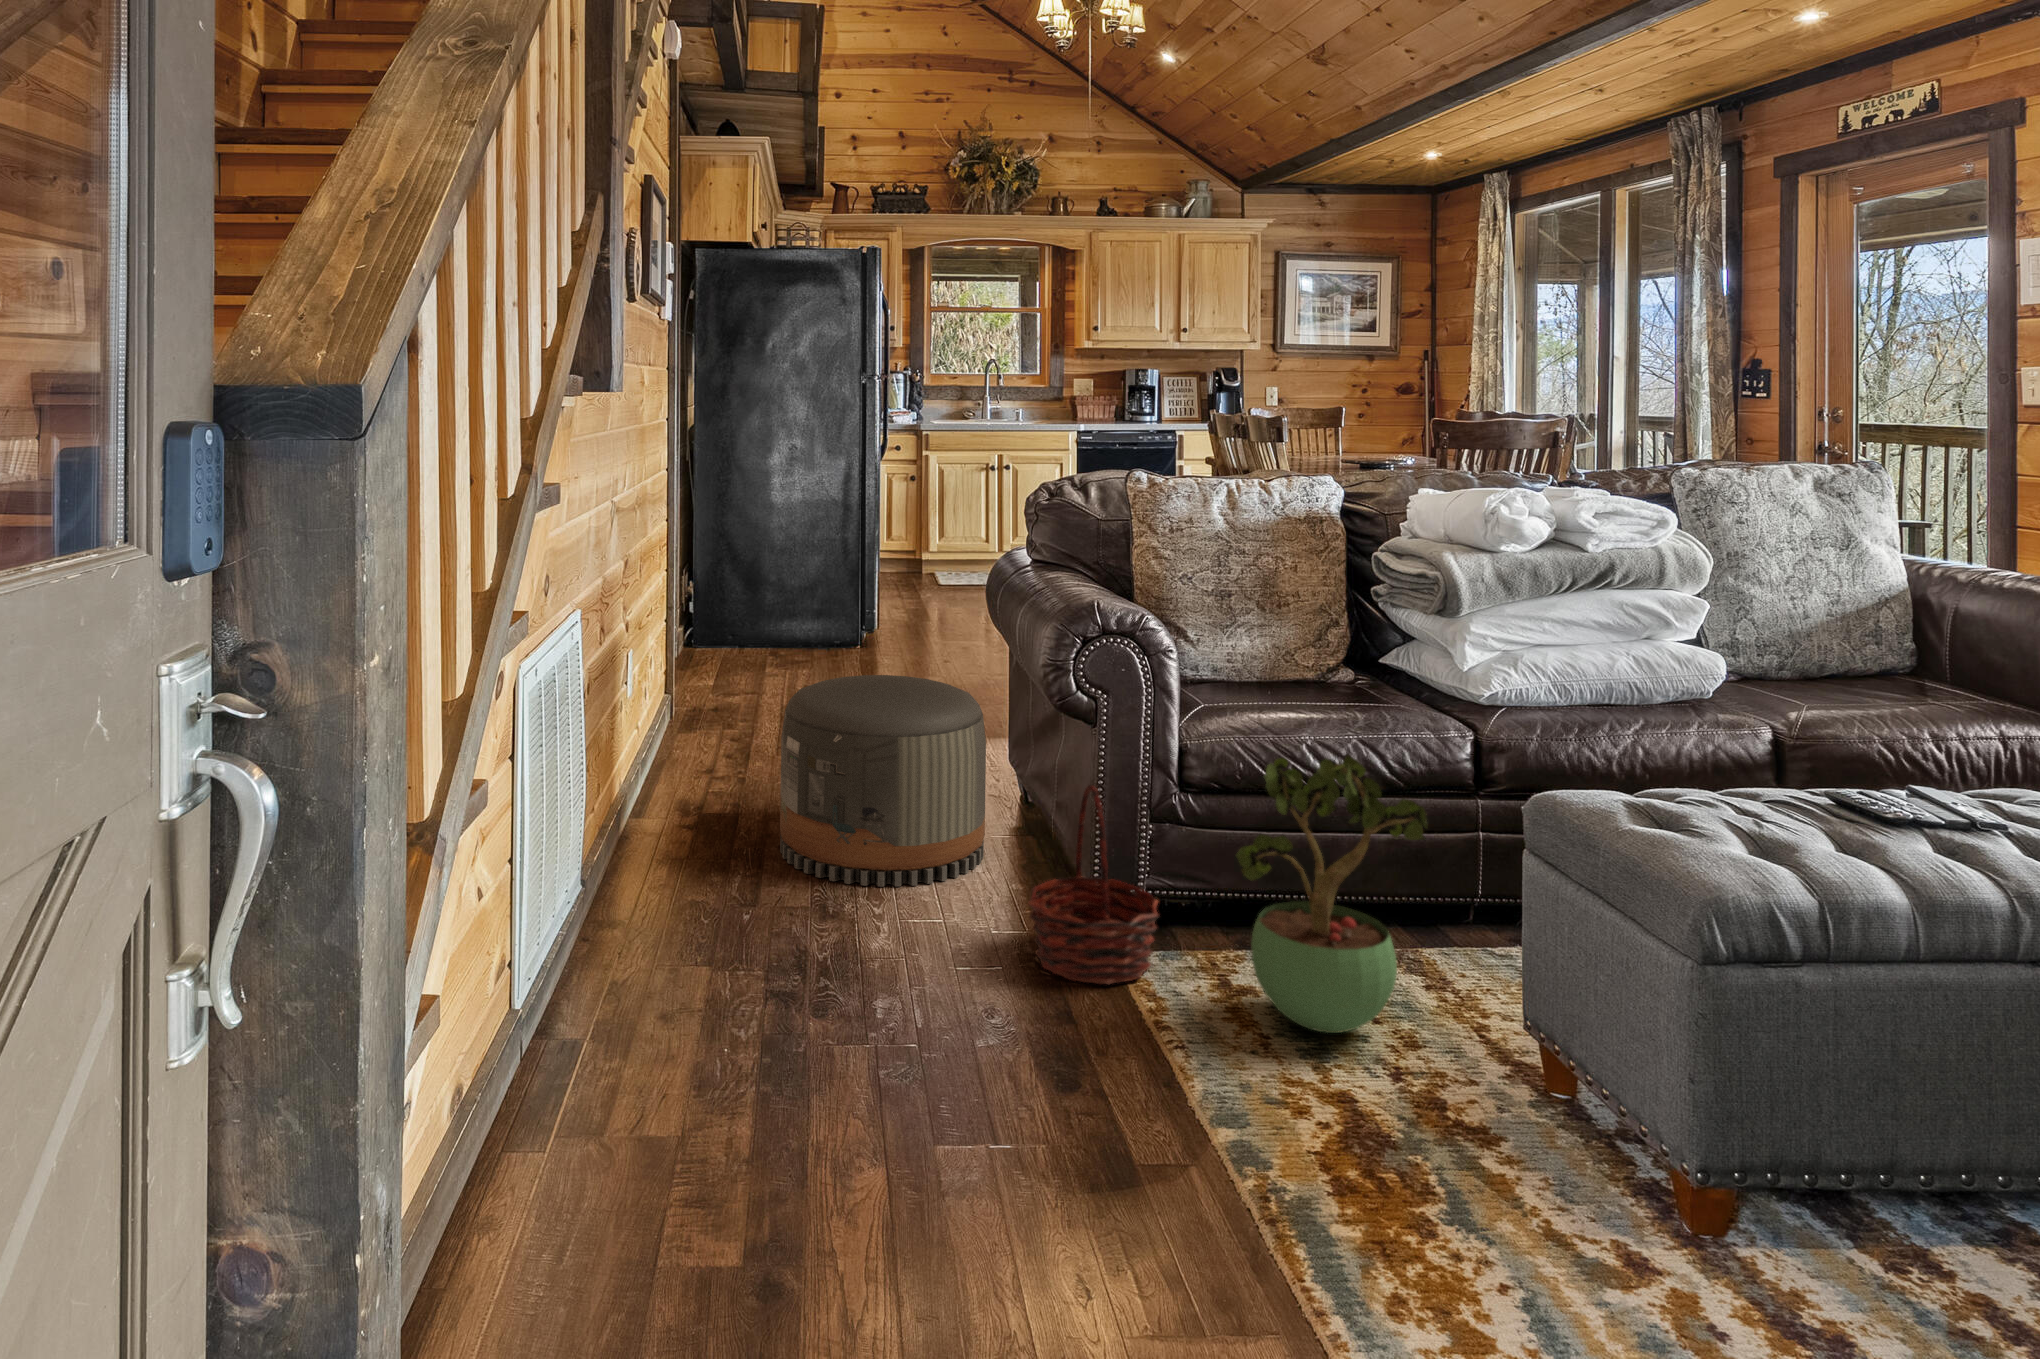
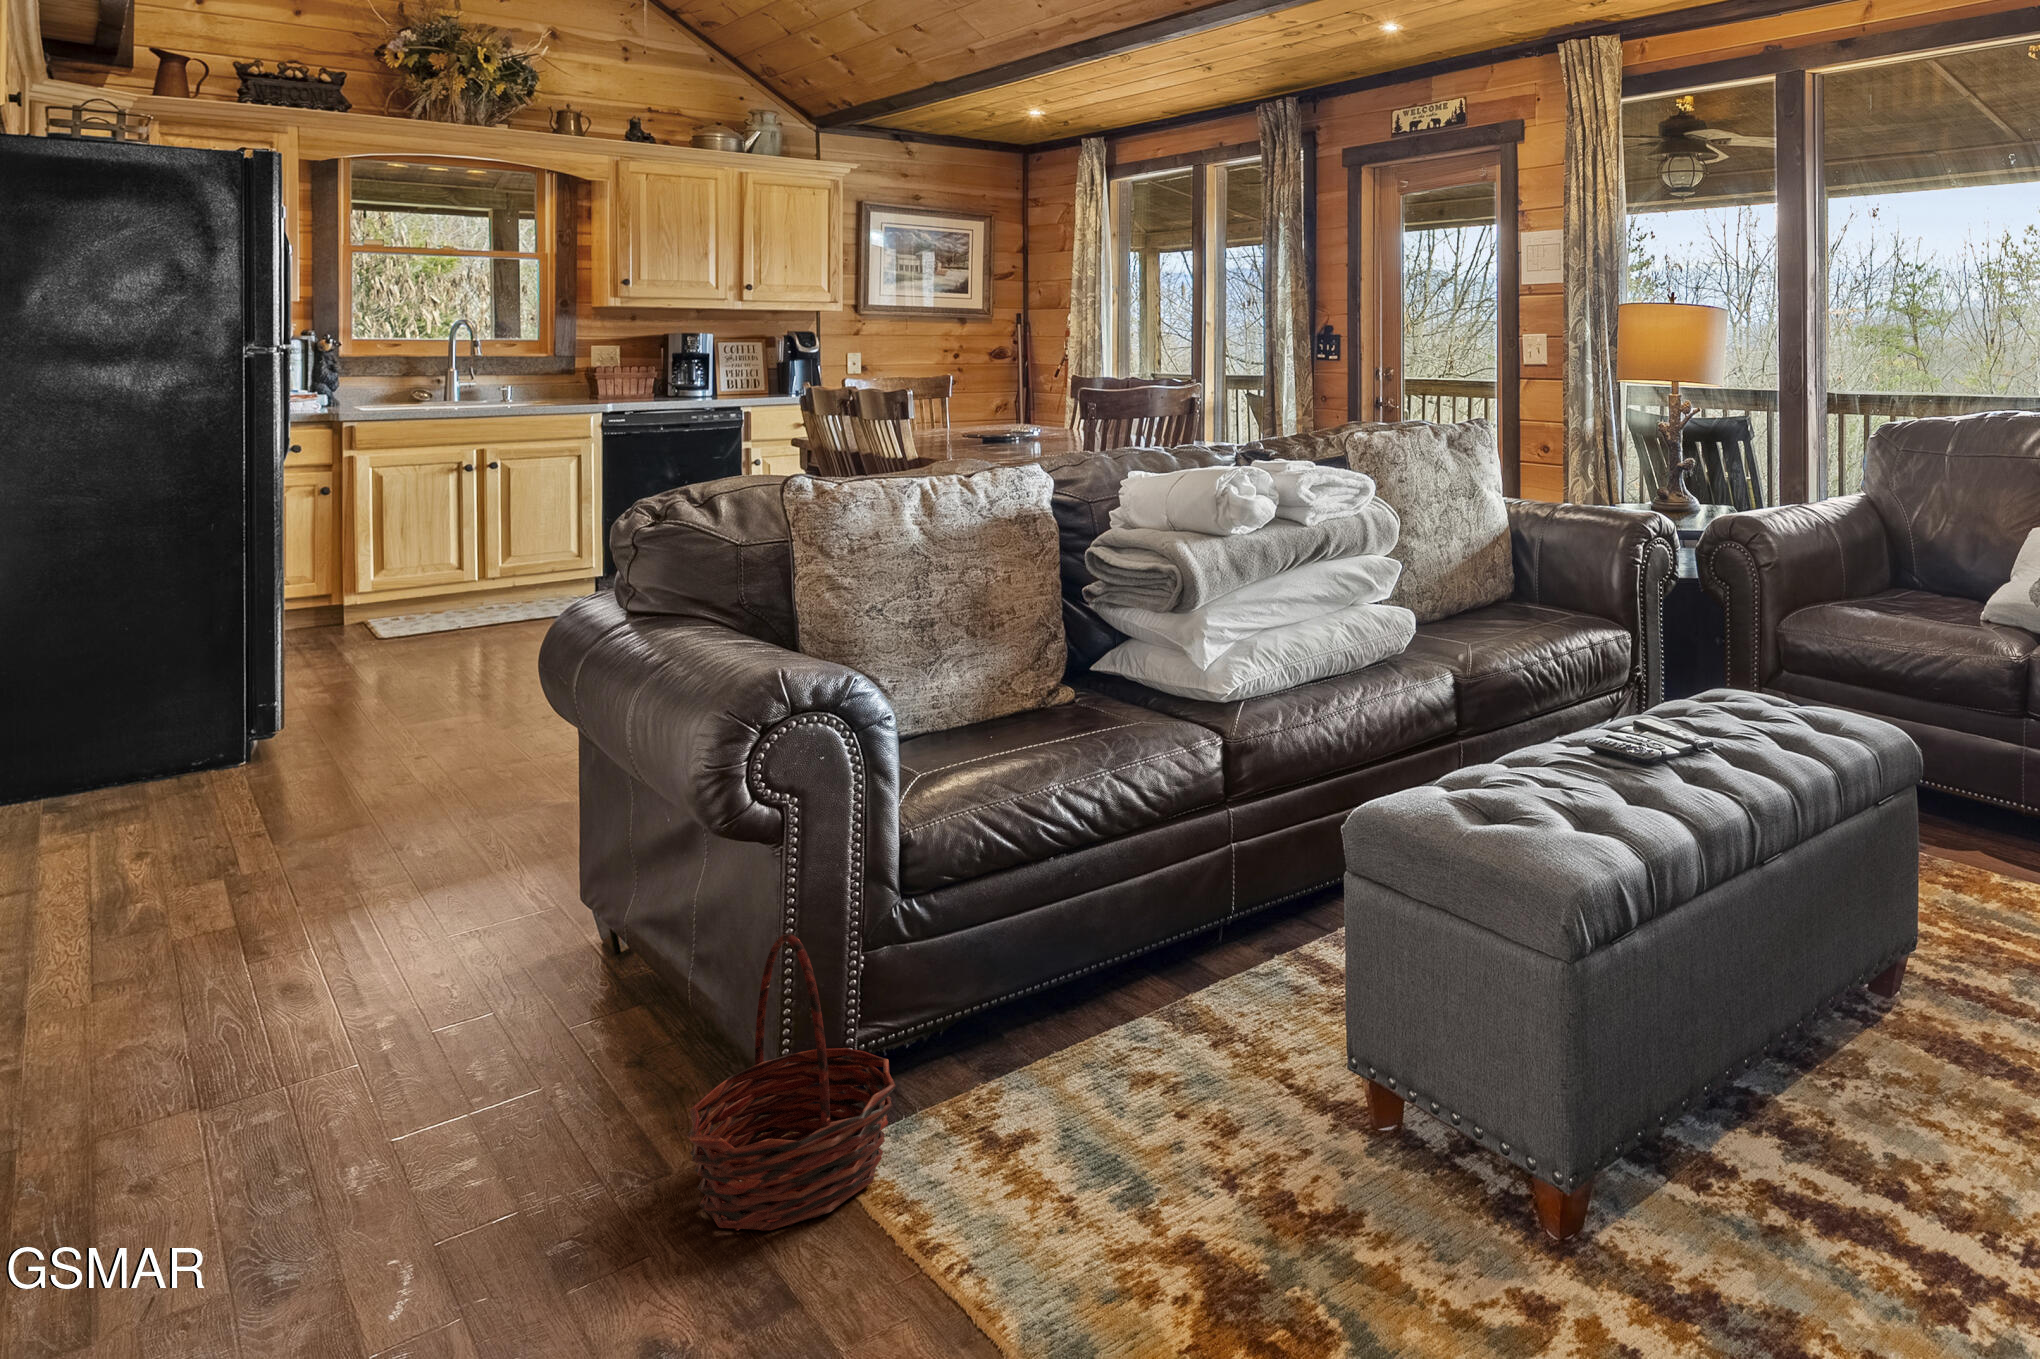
pouf: present [780,675,986,886] -> none [129,819,566,1221]
potted plant: present [1236,754,1427,1033] -> none [1019,812,1247,1164]

